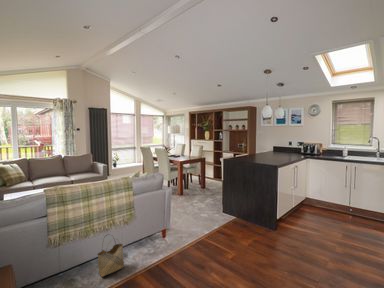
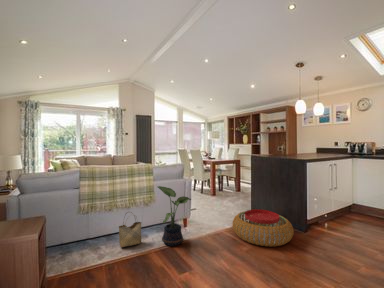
potted plant: none [137,201,175,266] -> present [158,186,191,246]
pouf: none [214,214,271,253] -> present [232,209,293,247]

